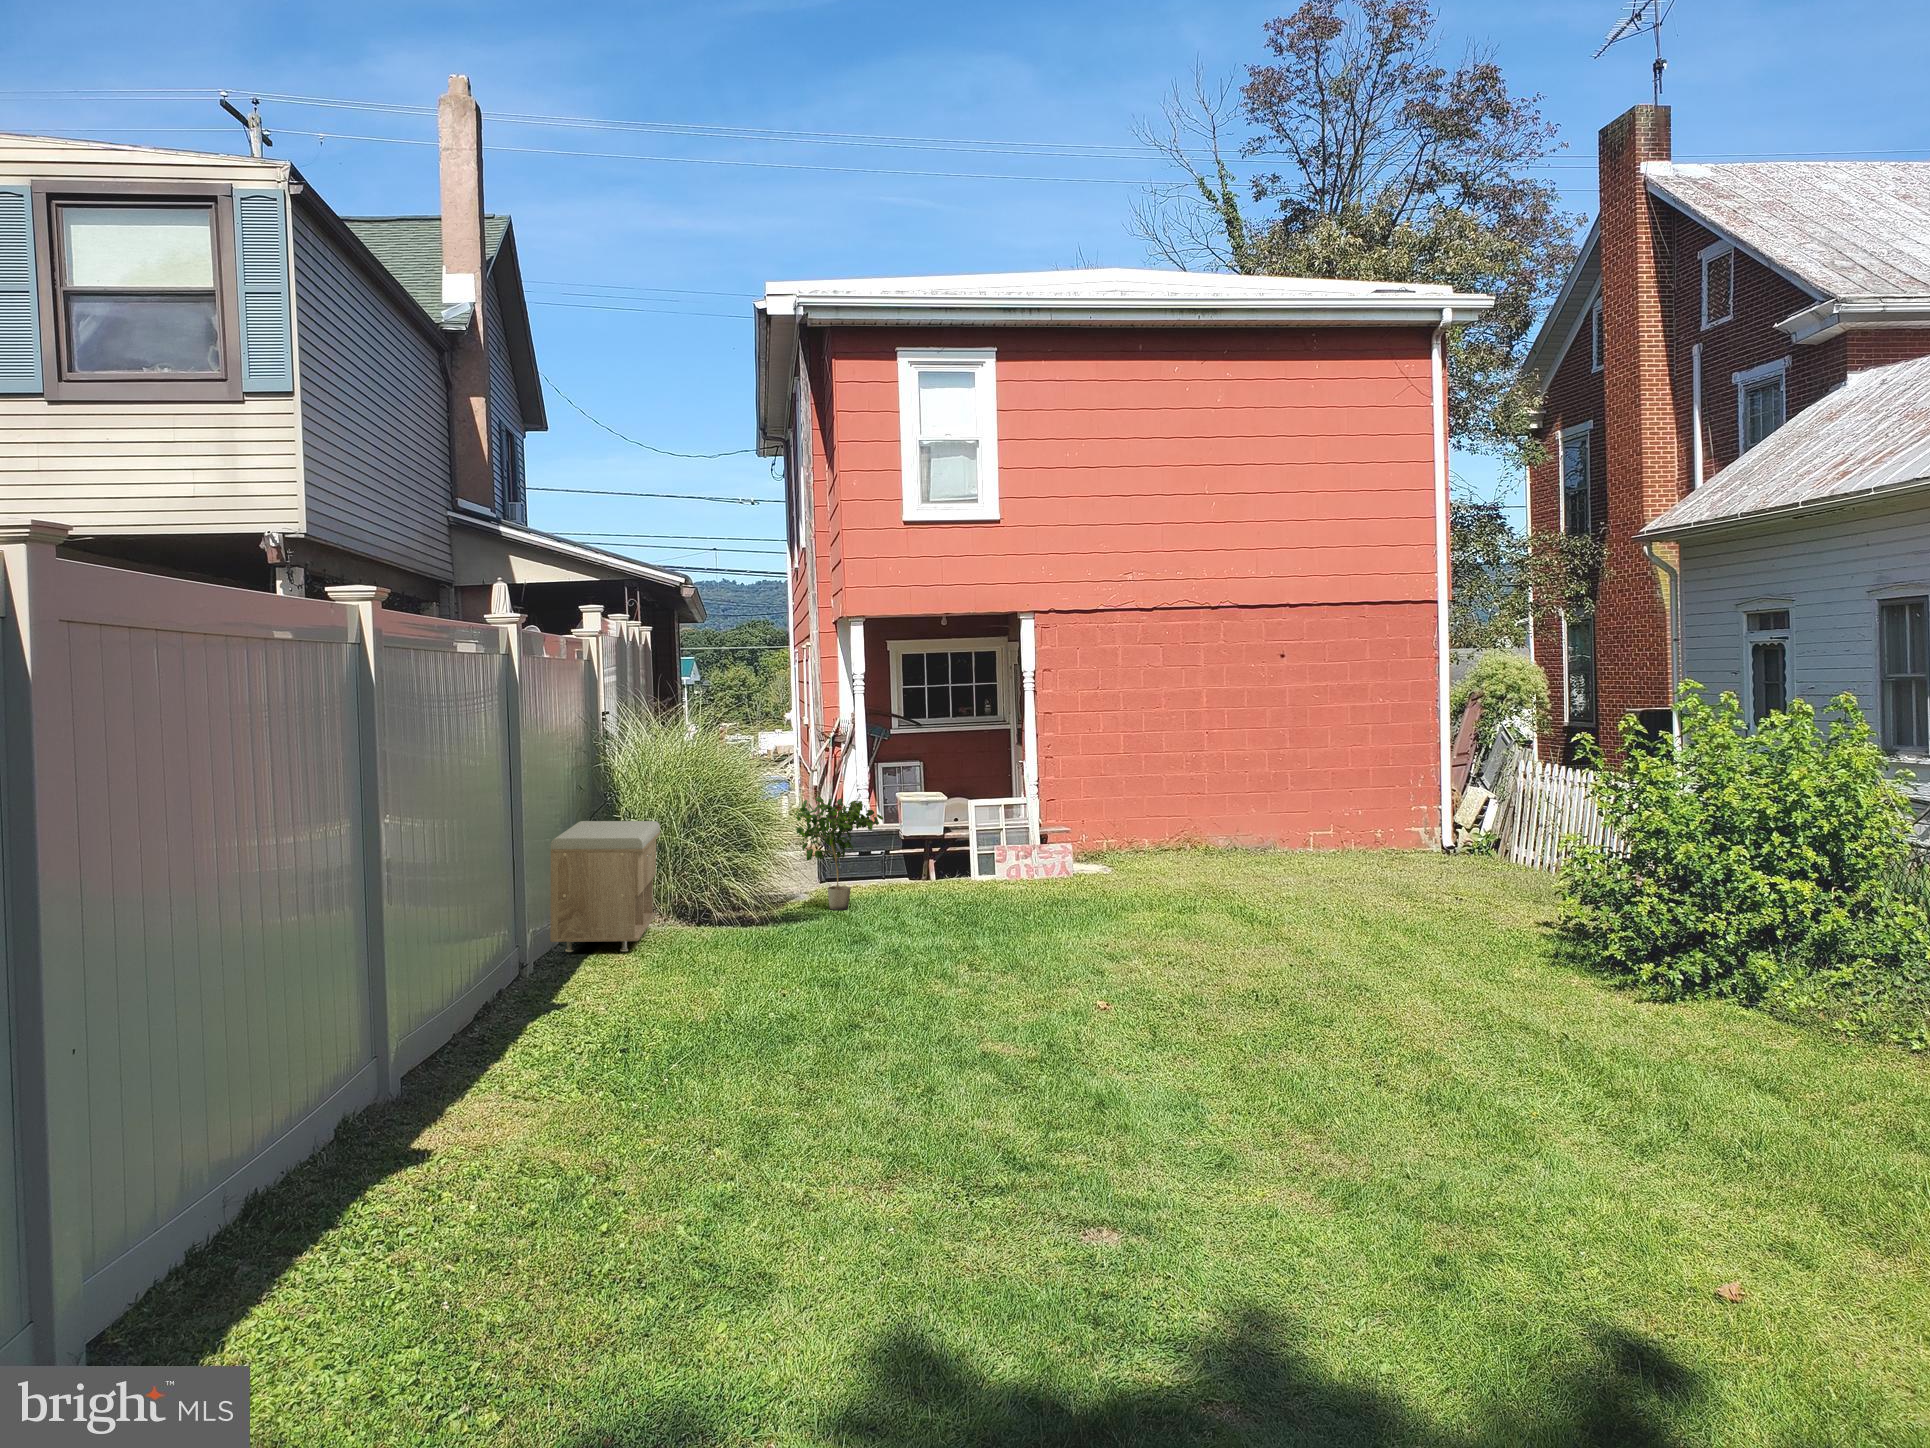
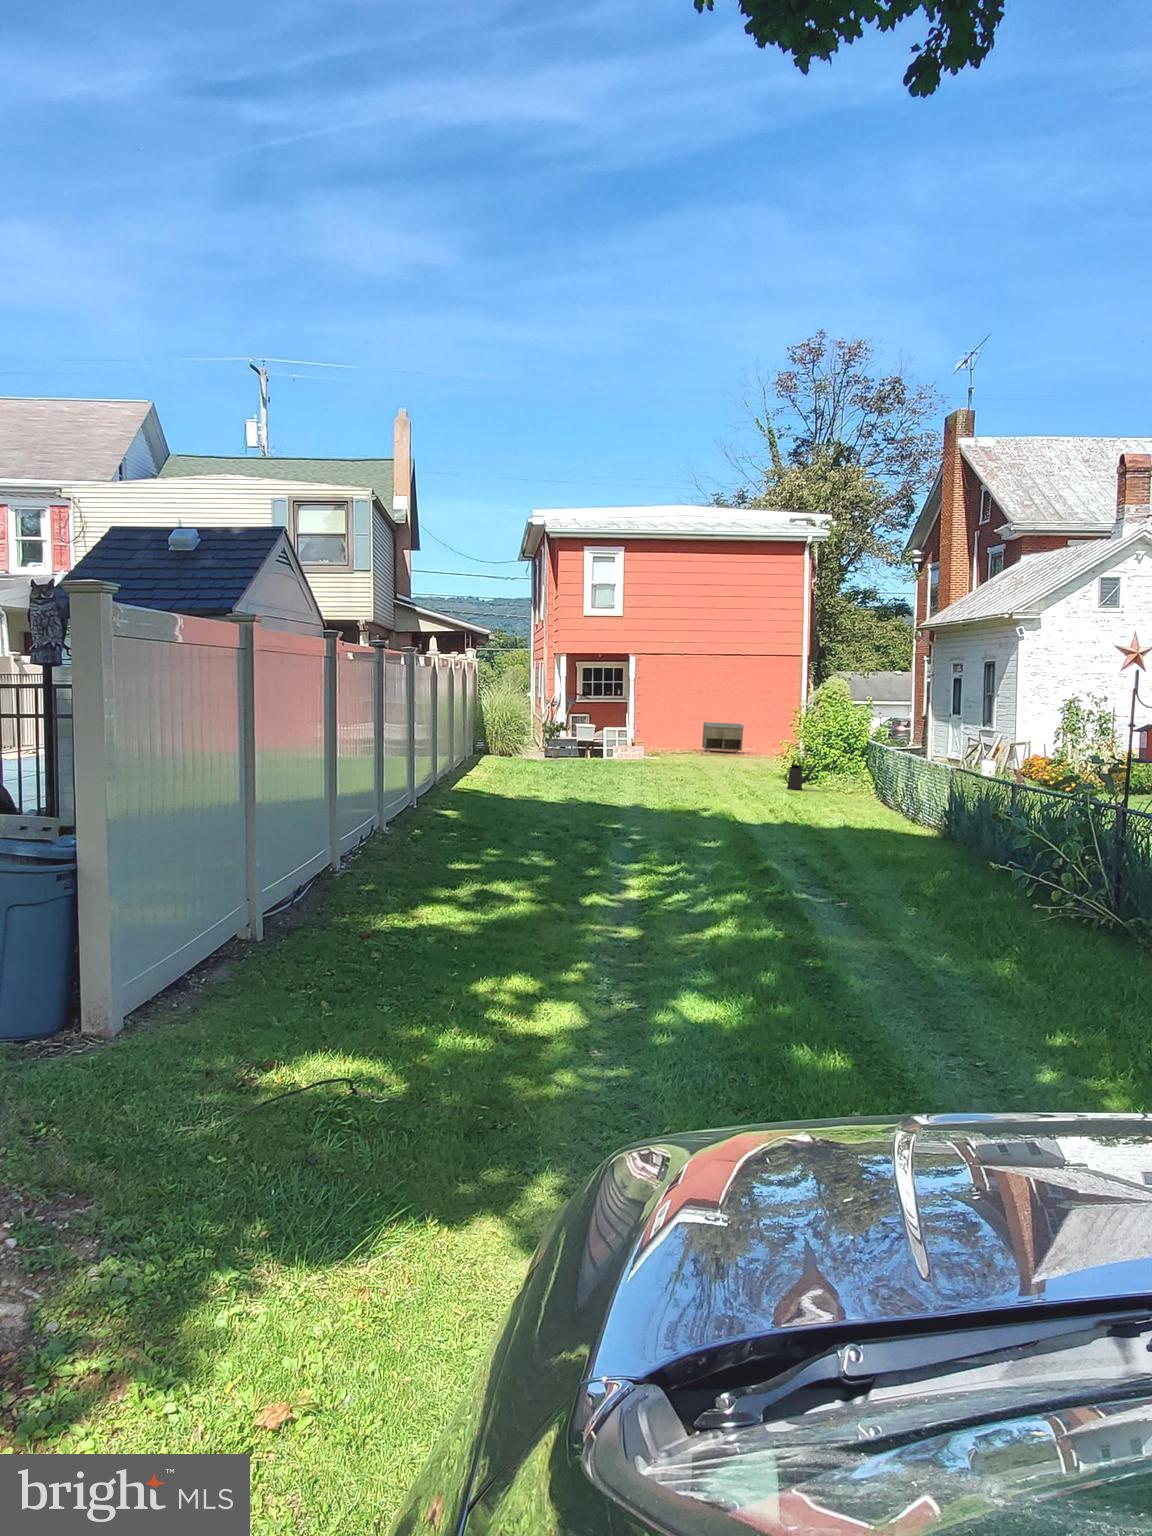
storage bench: present [550,821,660,952] -> present [702,722,744,753]
watering can: none [1619,905,1702,1011] -> present [785,760,816,790]

